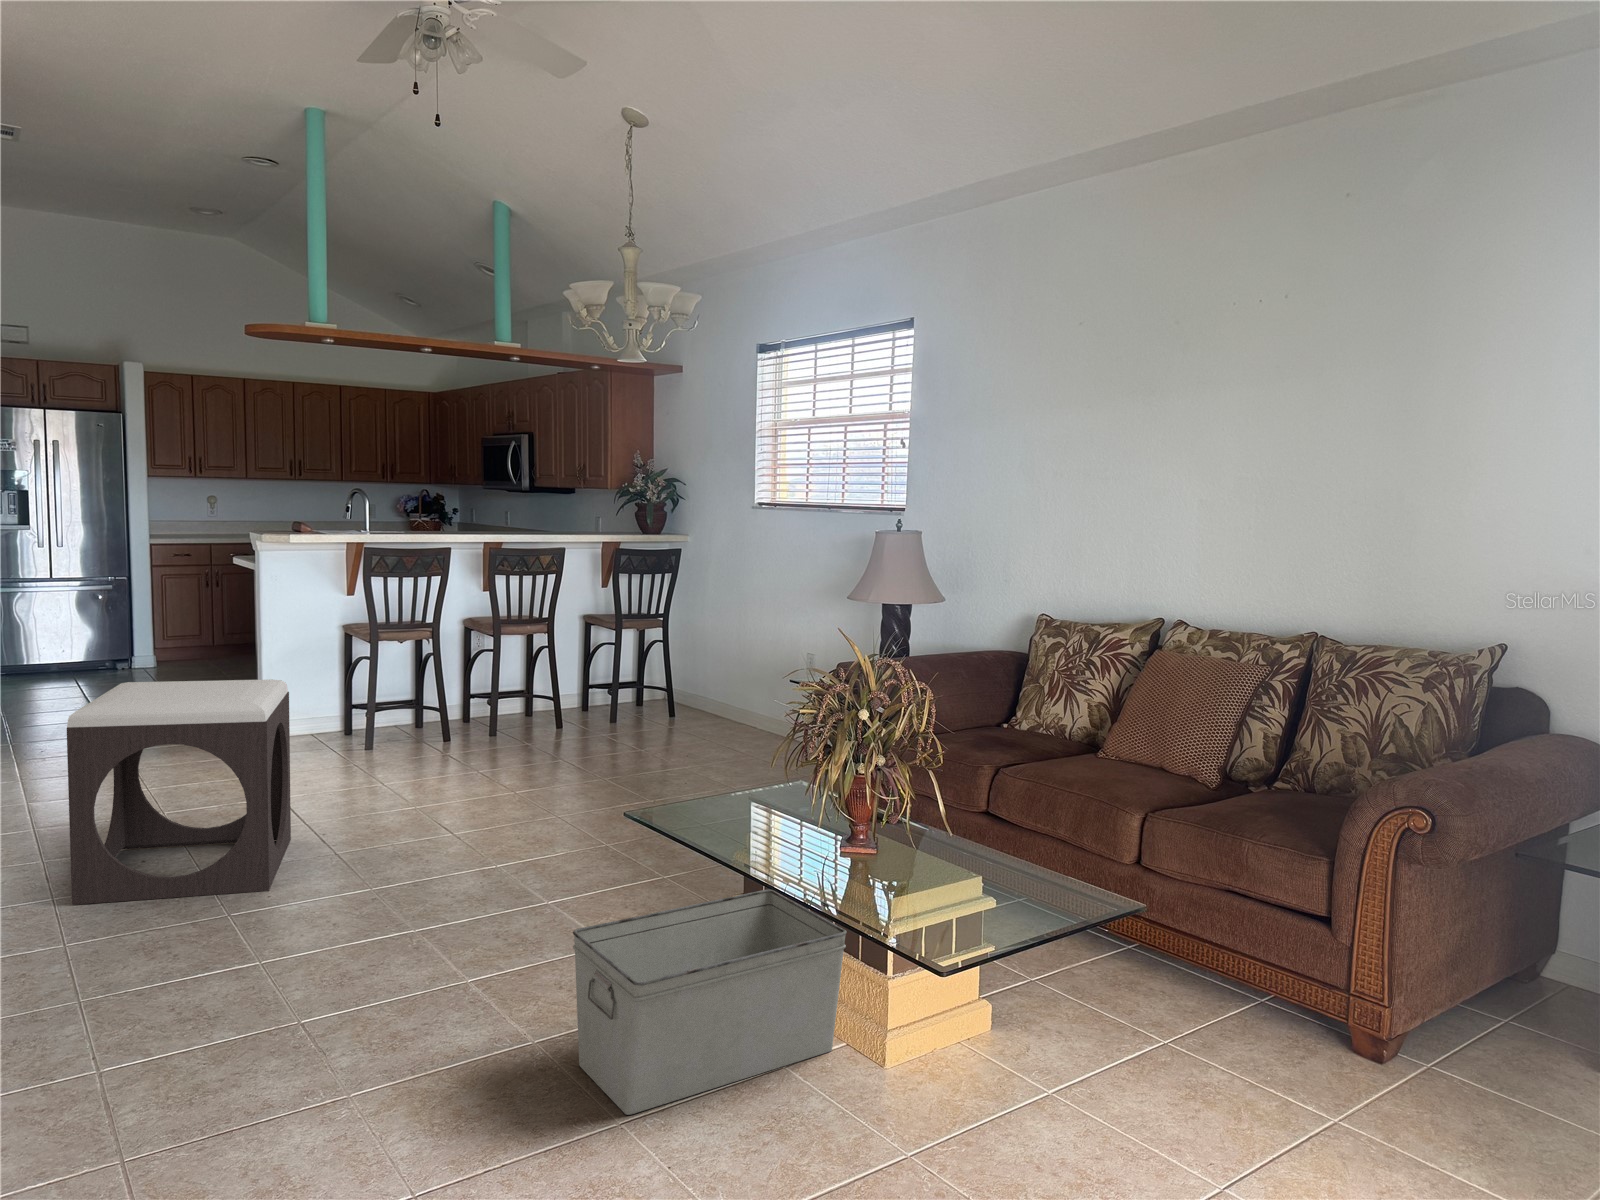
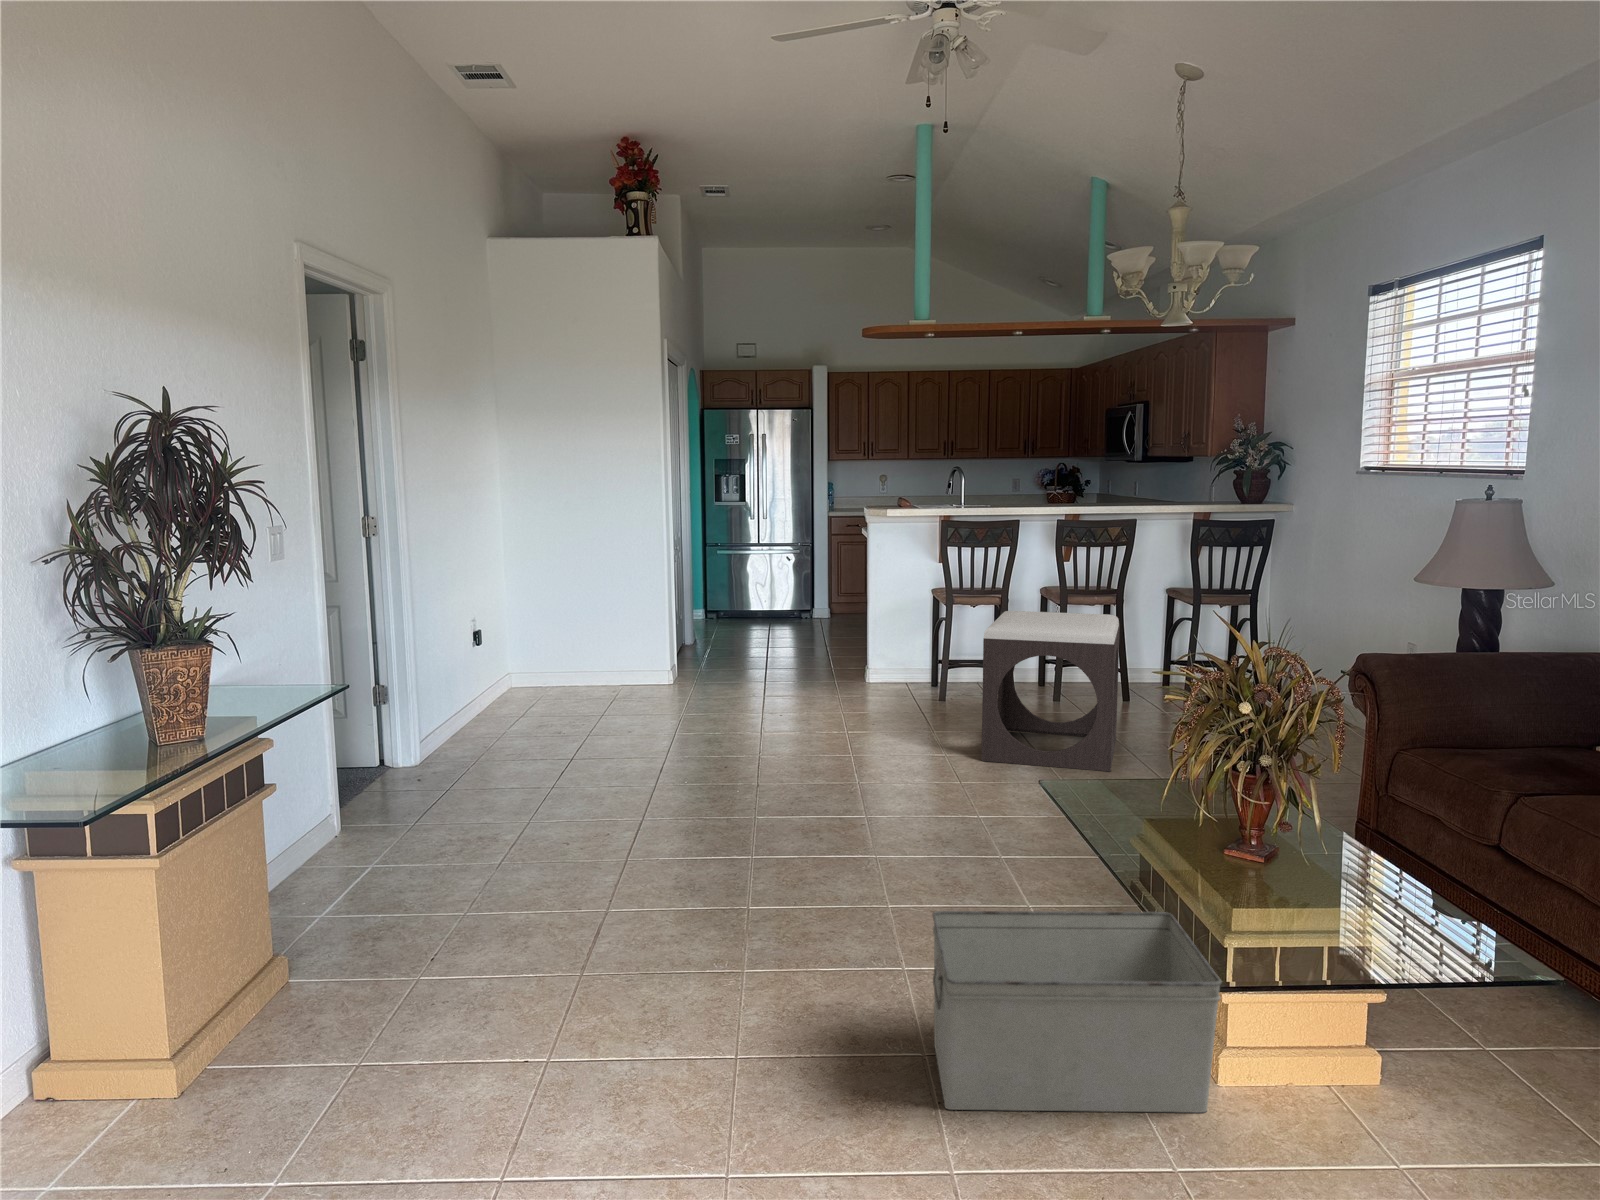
footstool: present [67,679,291,905] -> present [982,611,1120,771]

